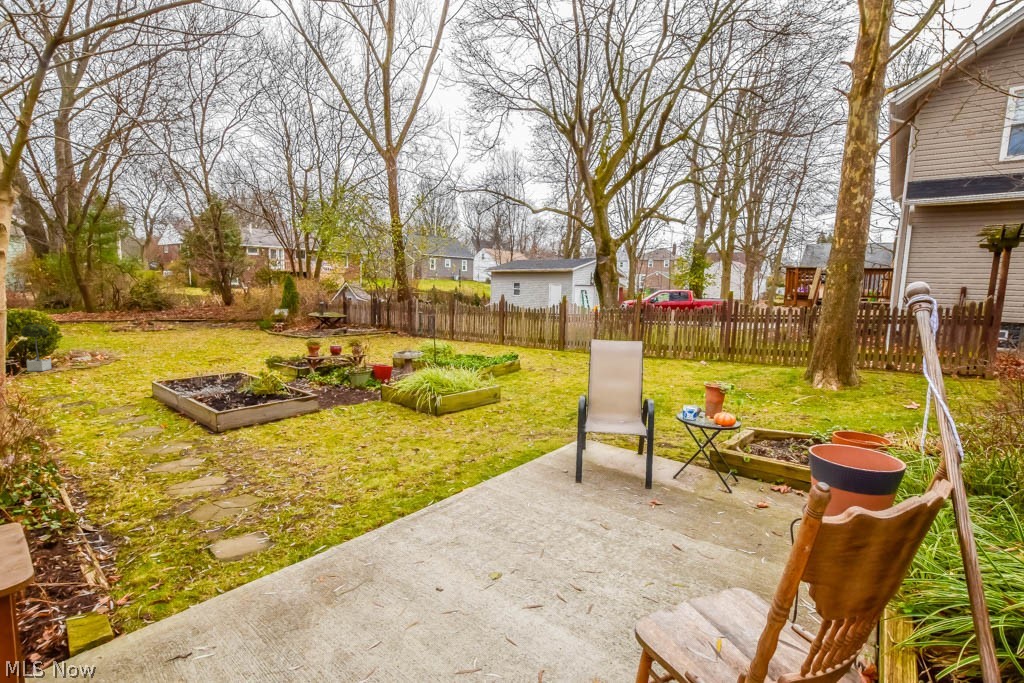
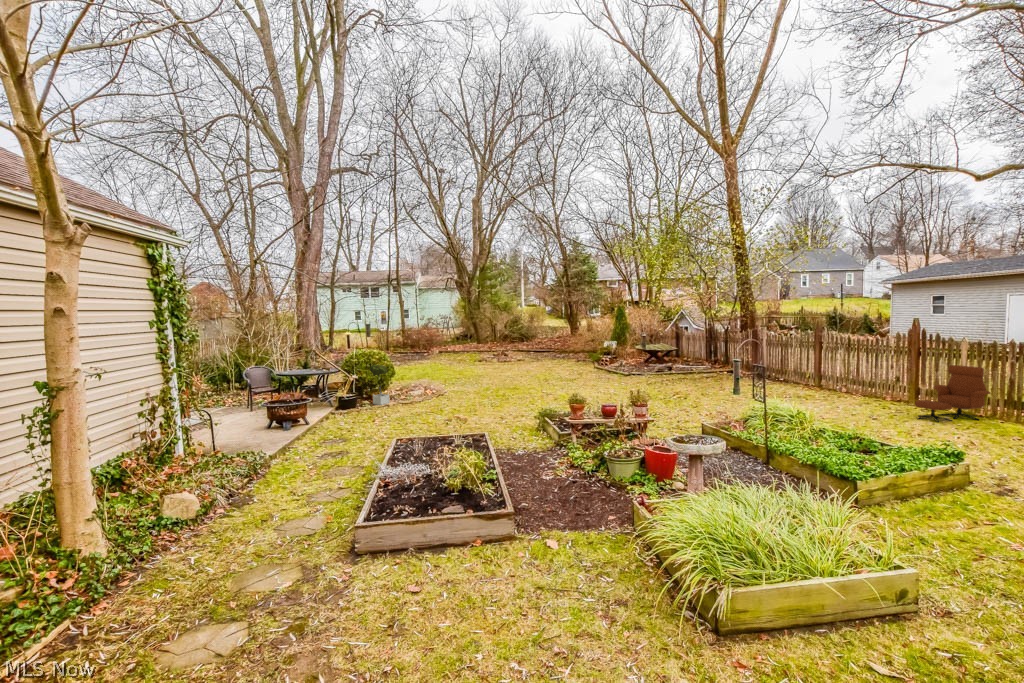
lounge chair: none [502,321,532,352] -> present [915,365,990,422]

